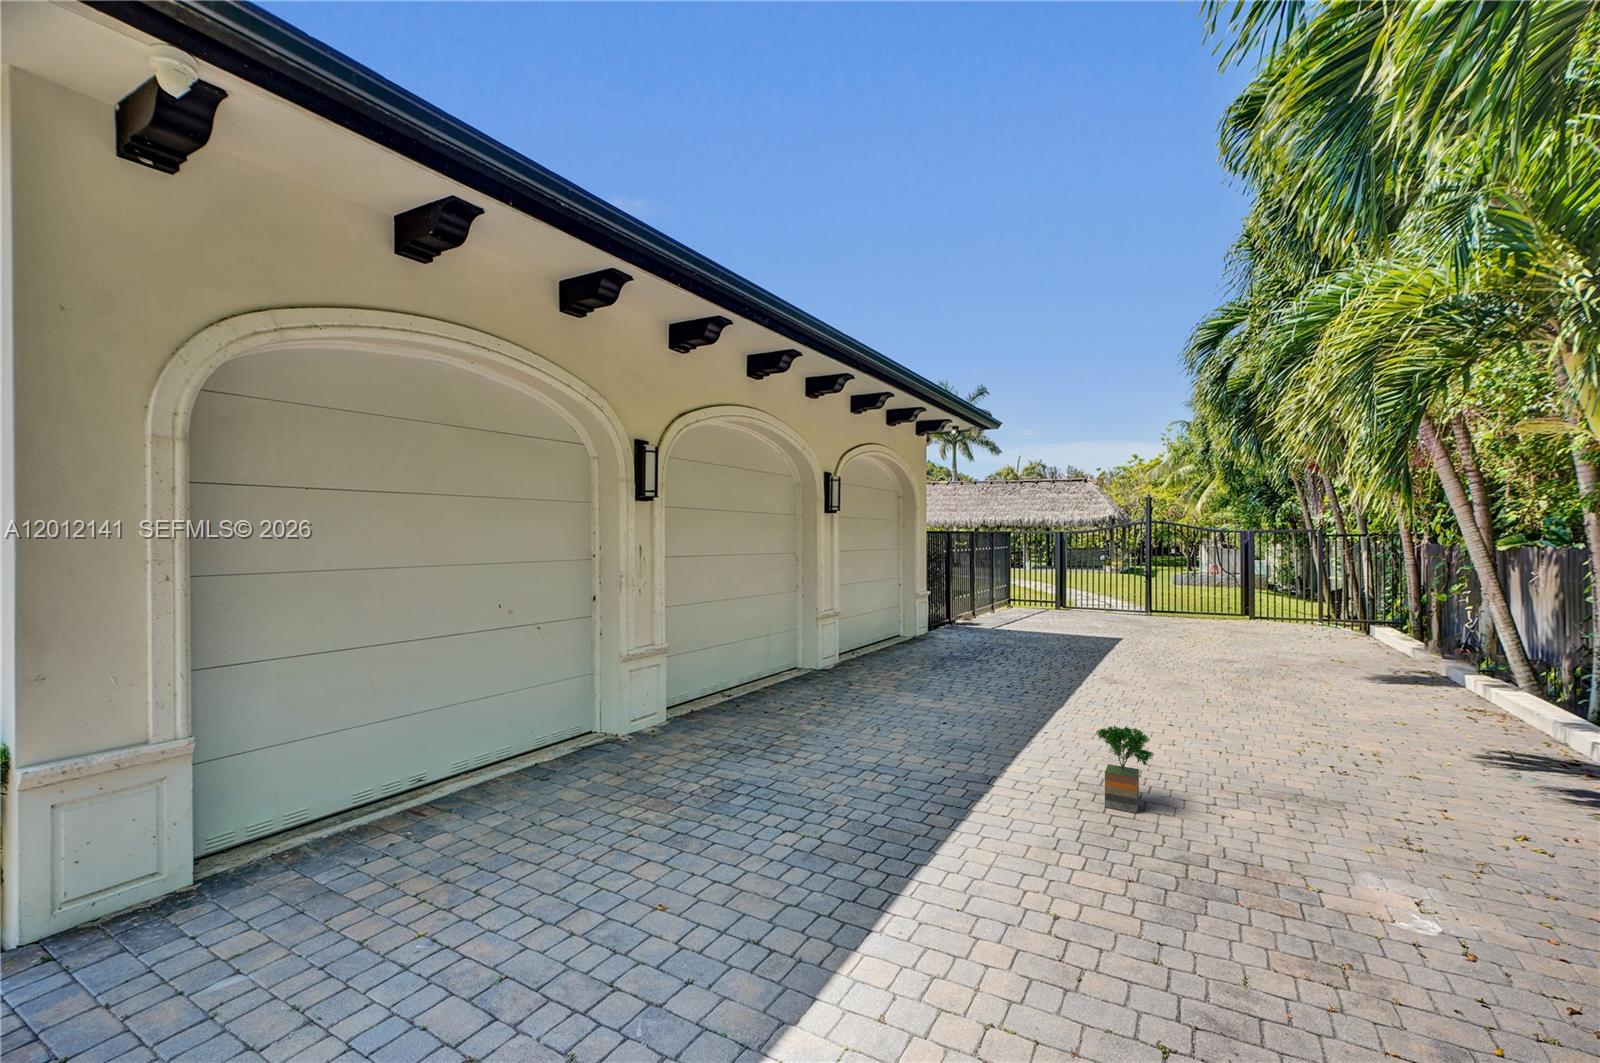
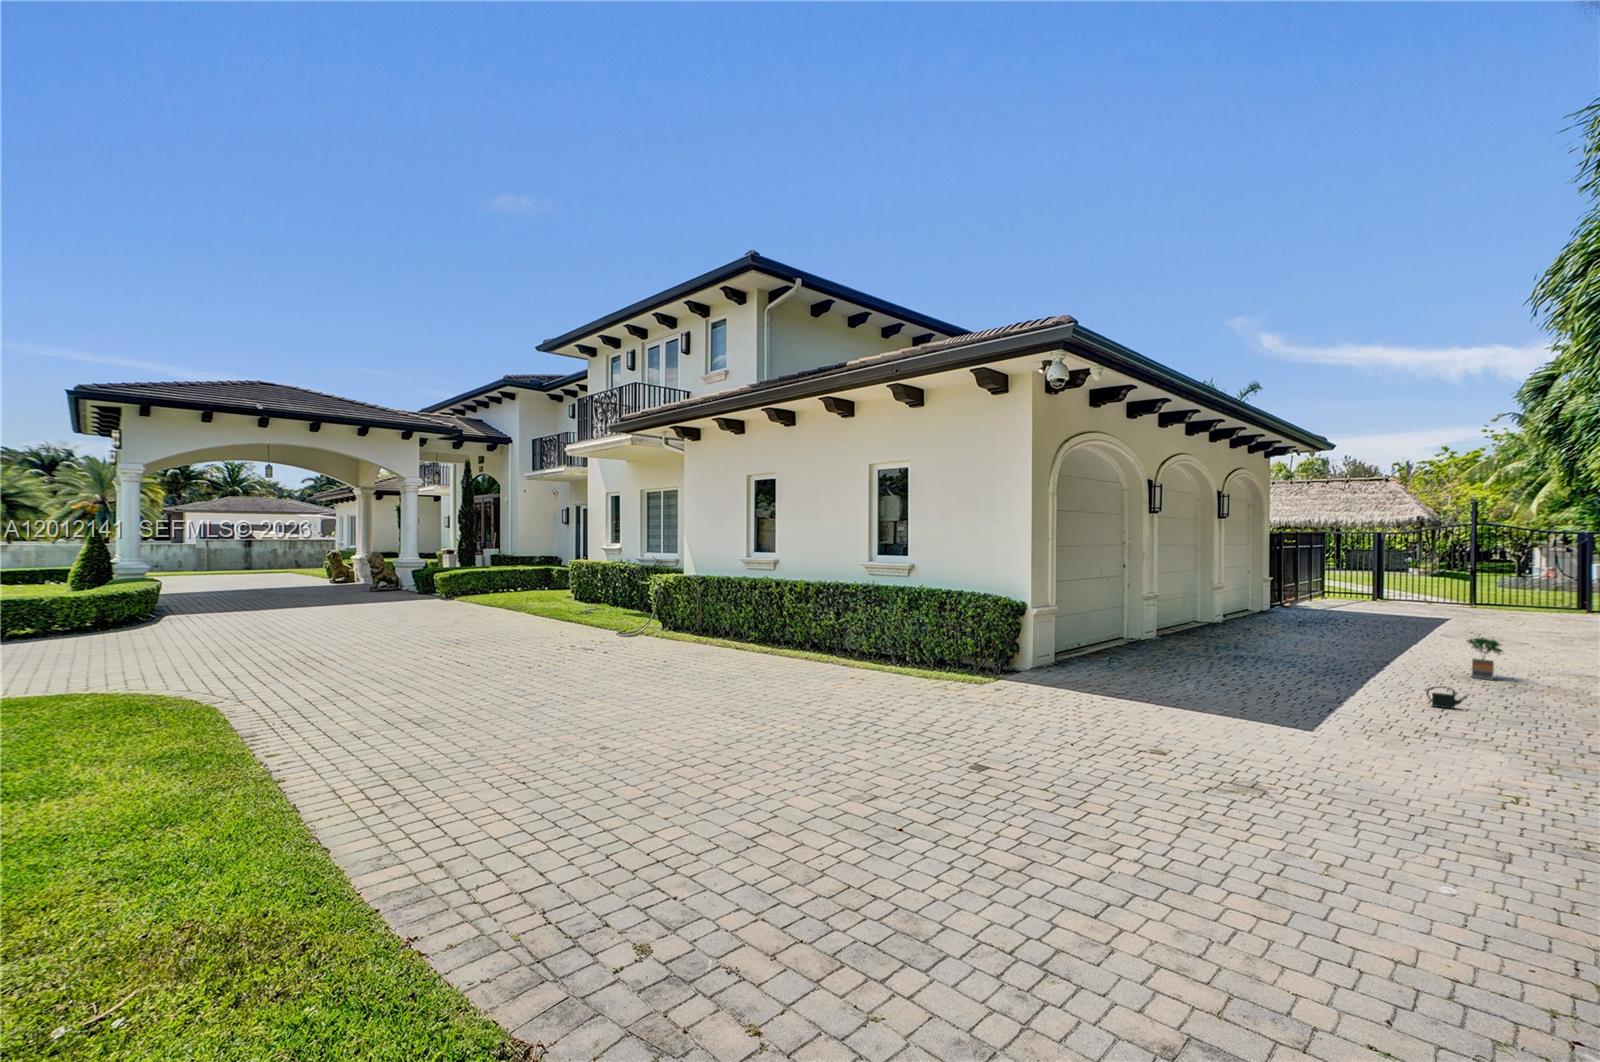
watering can: none [956,954,1056,1022] -> present [1426,686,1468,708]

